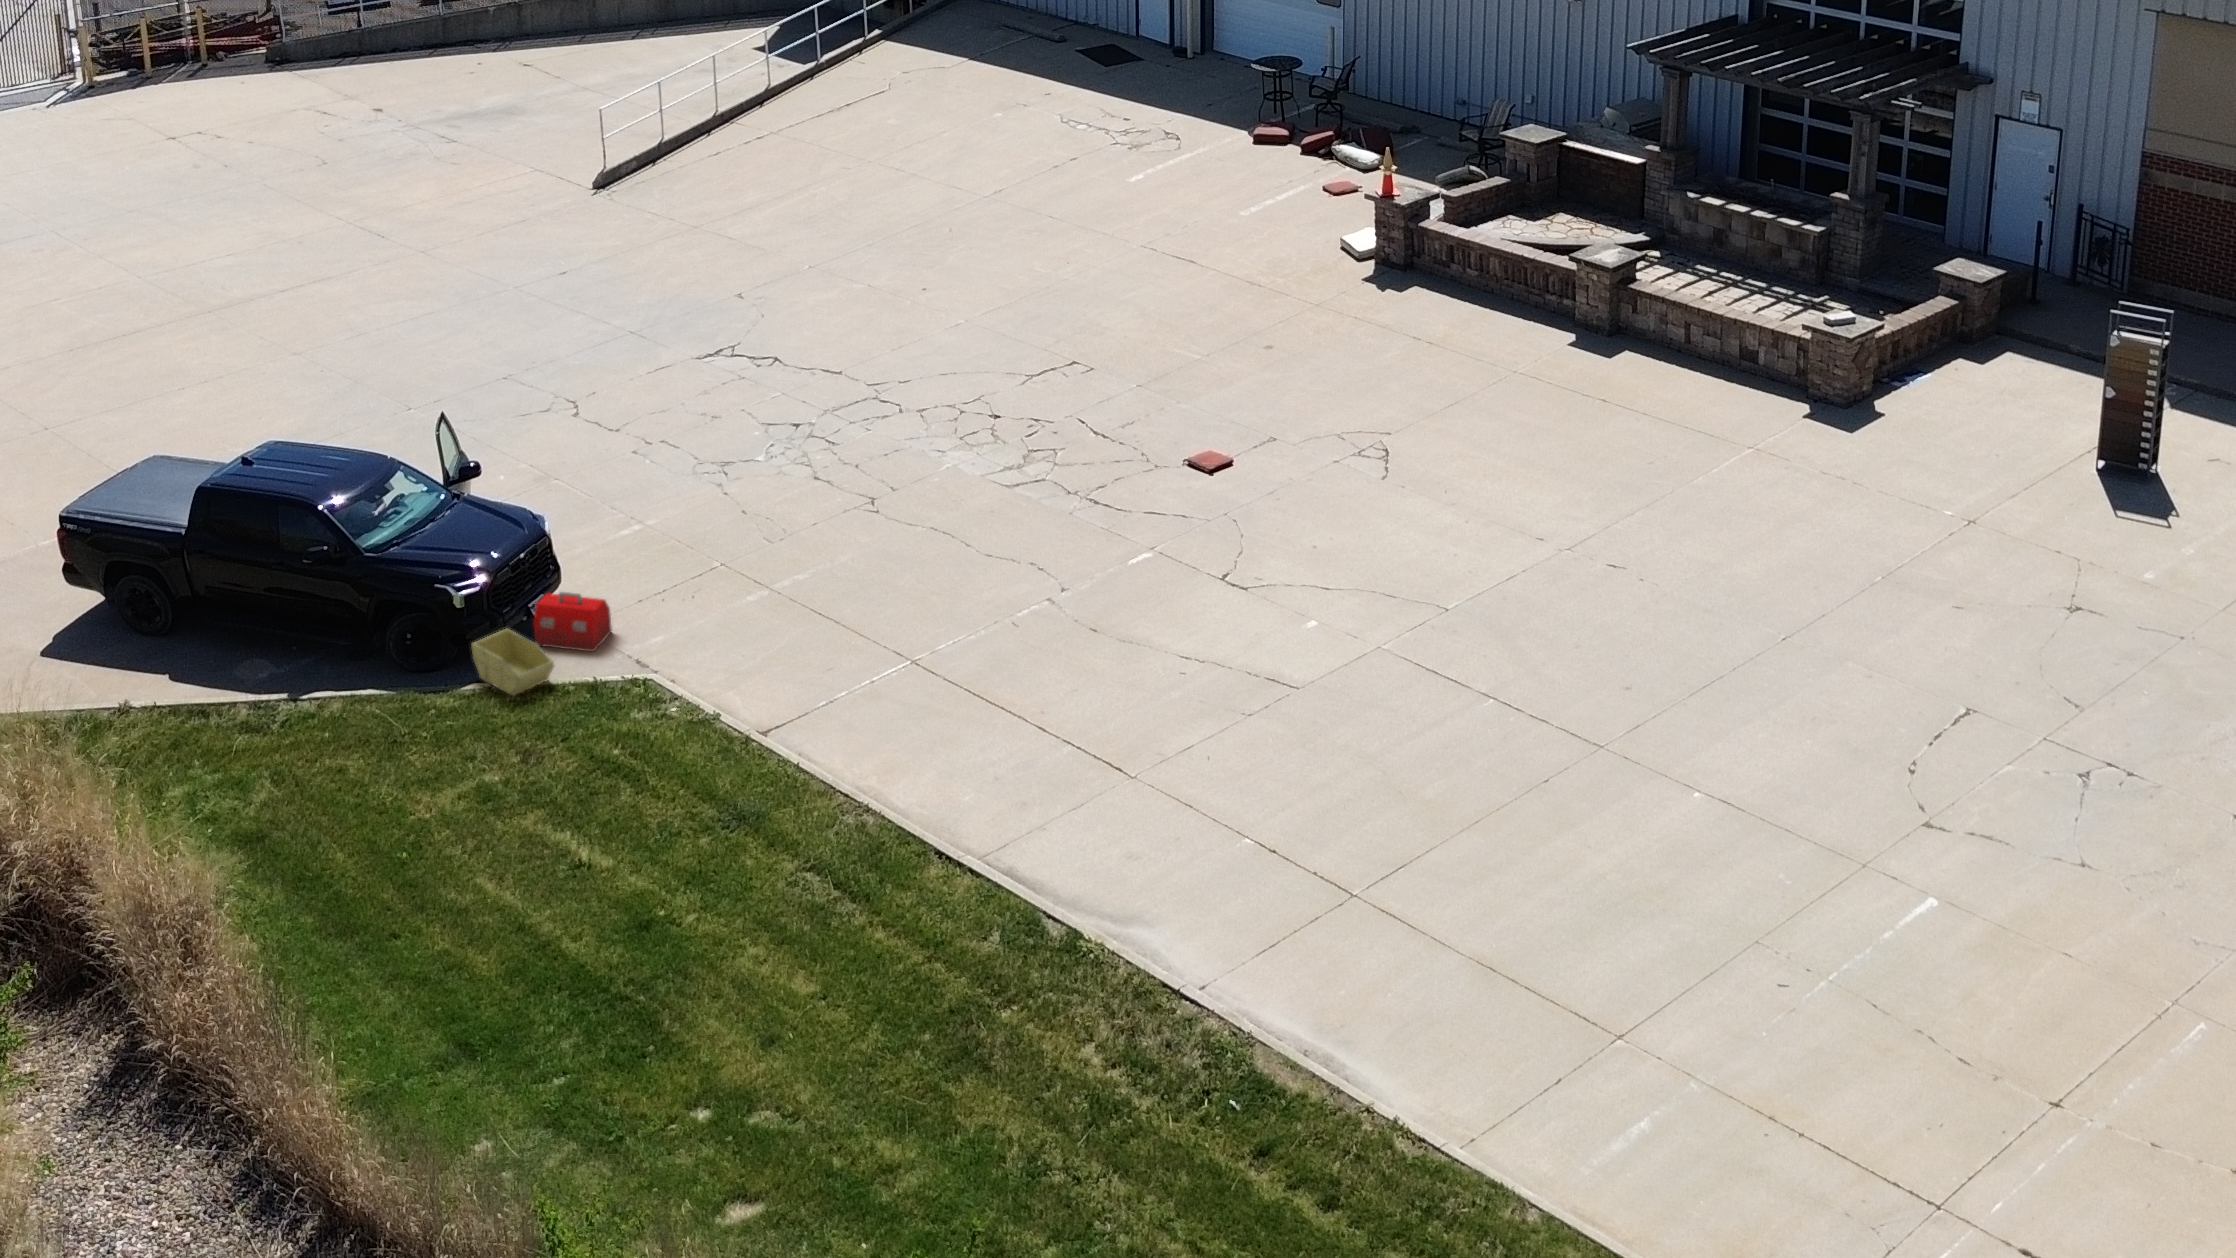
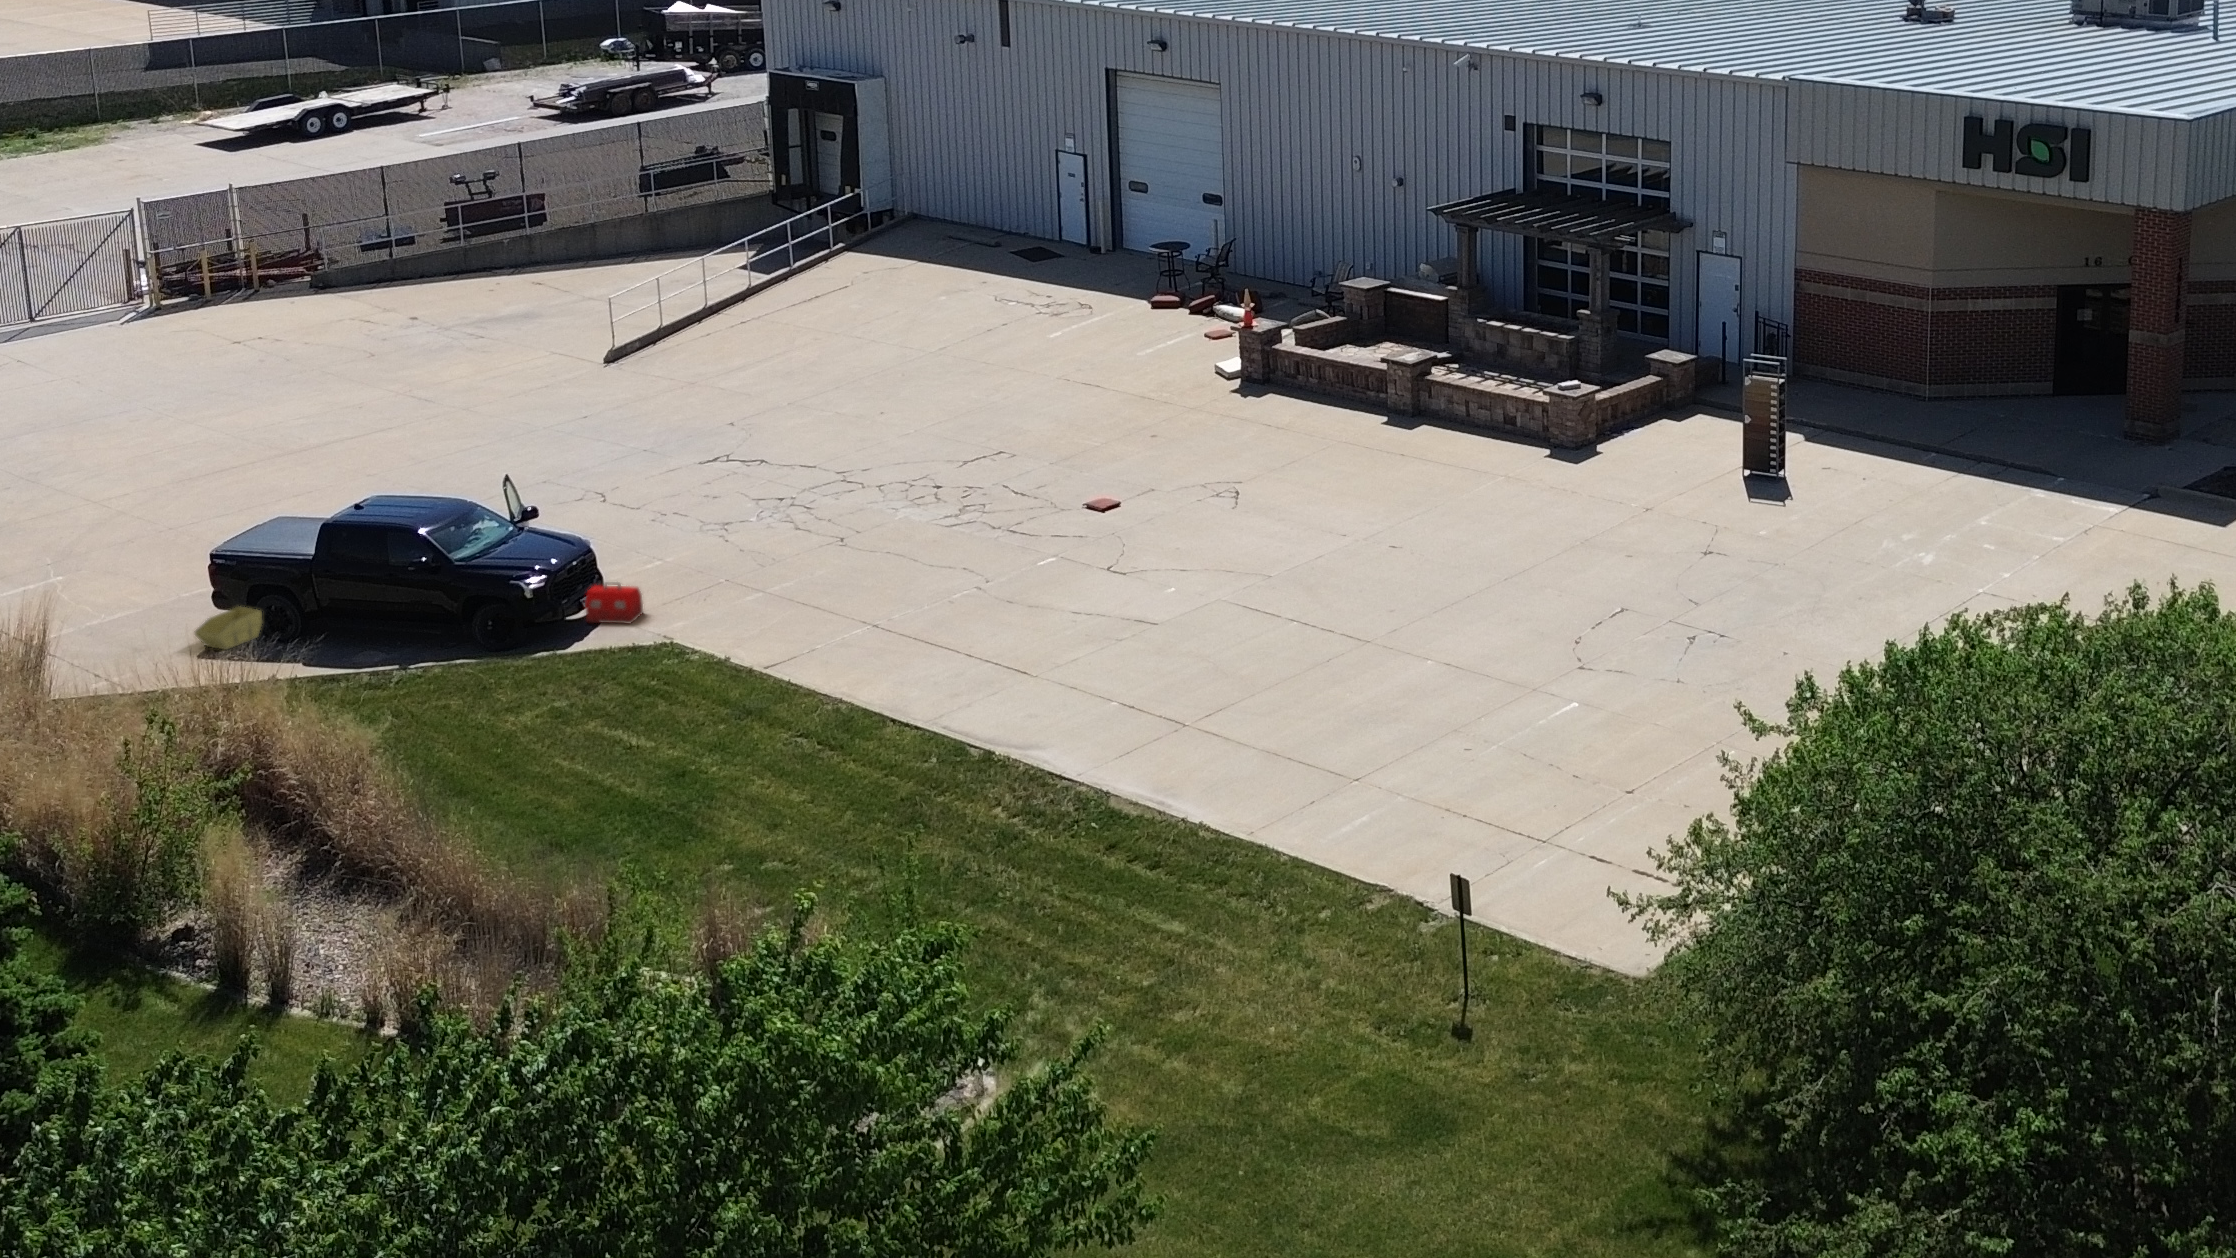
storage bin: present [471,629,554,696] -> present [195,607,262,650]

